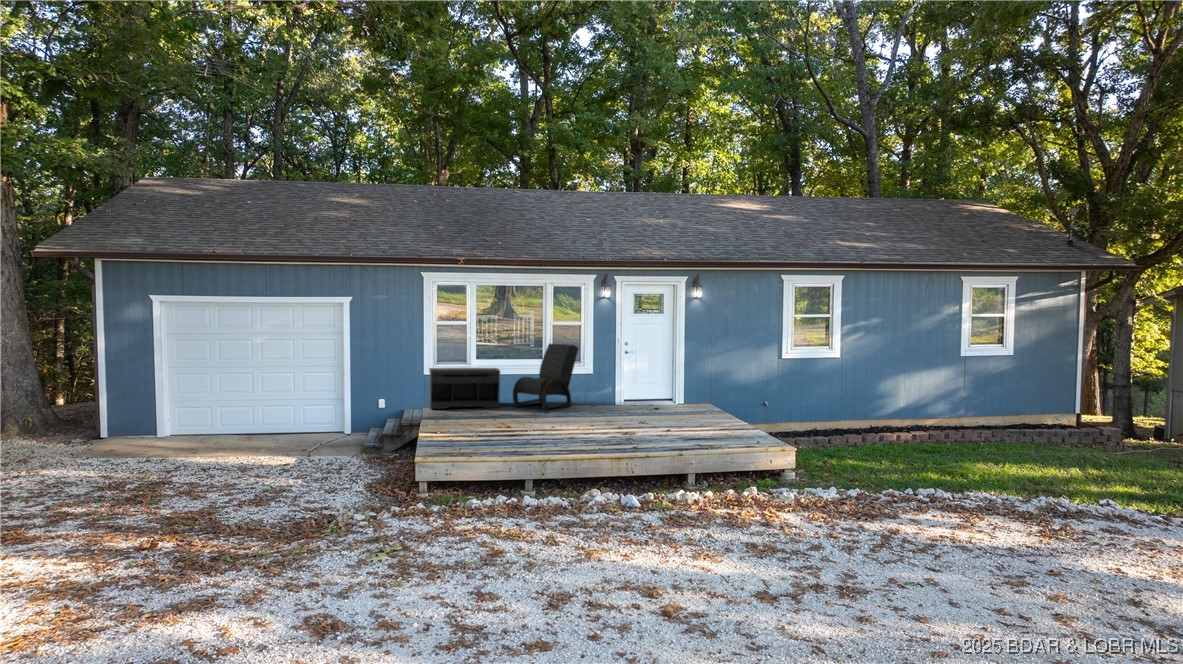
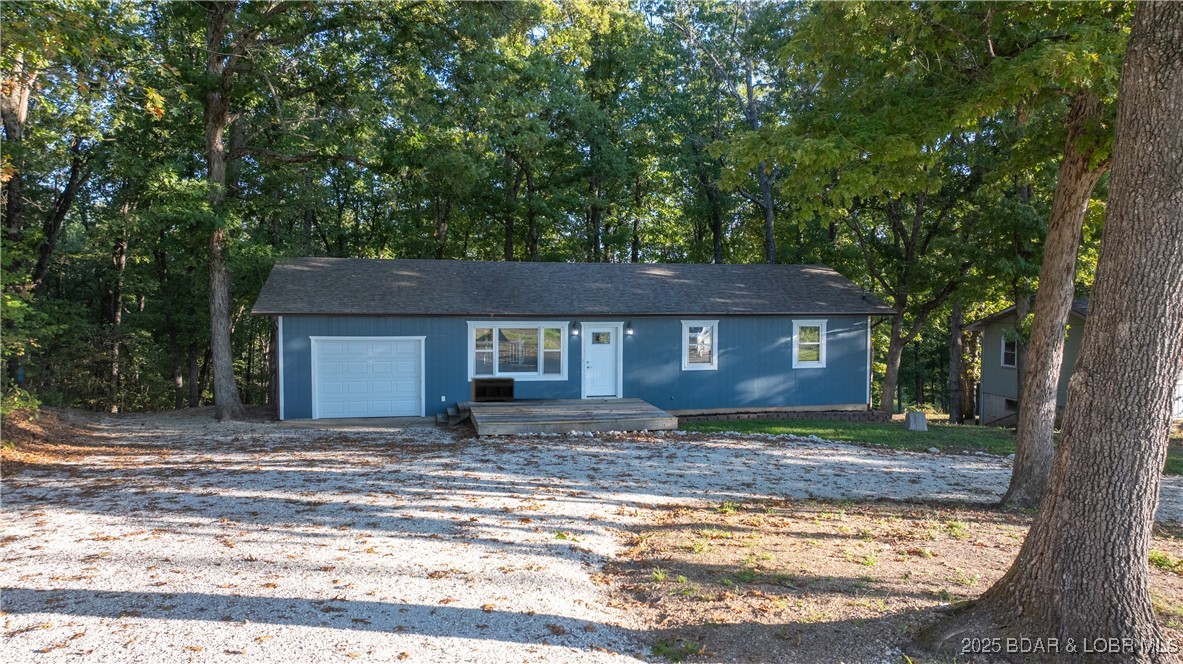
lounge chair: present [513,344,578,410] -> none [522,363,560,401]

